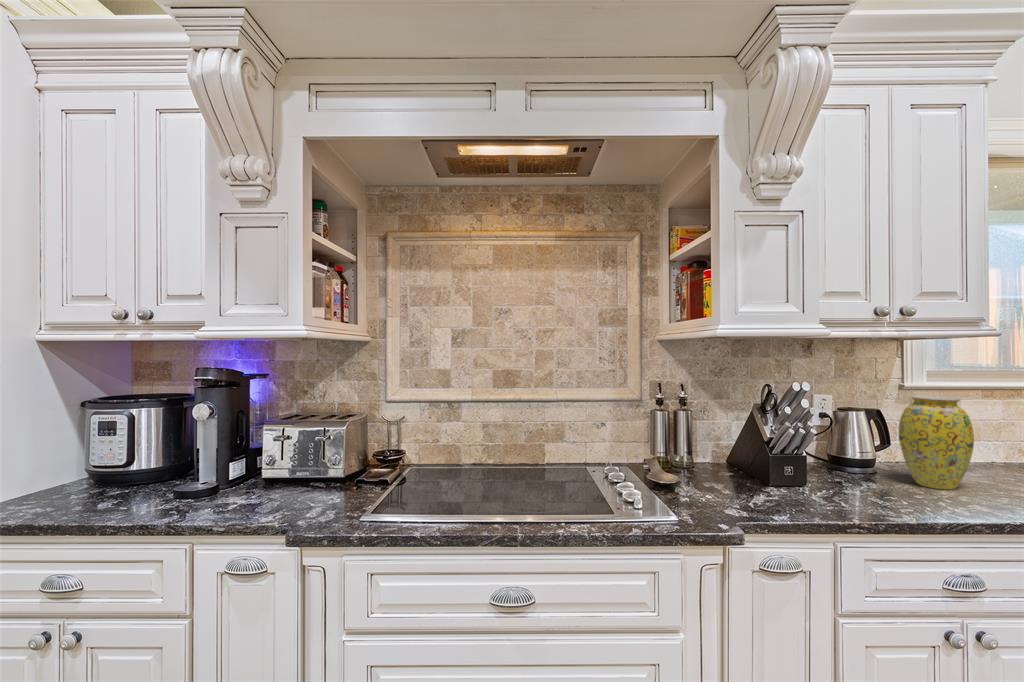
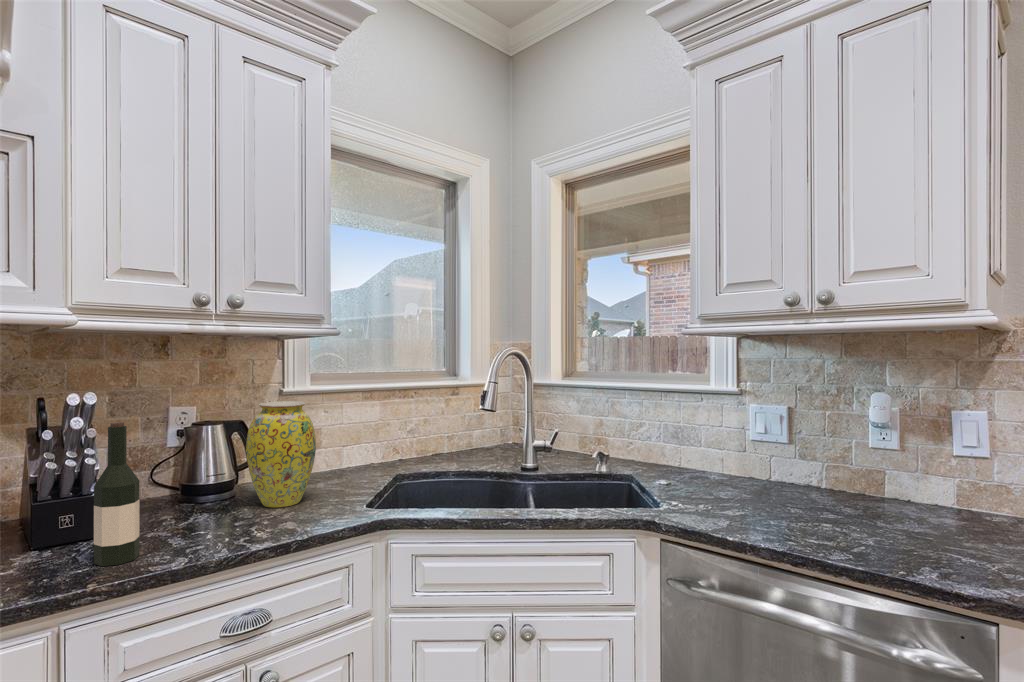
wine bottle: none [828,403,861,509] -> present [94,422,140,566]

